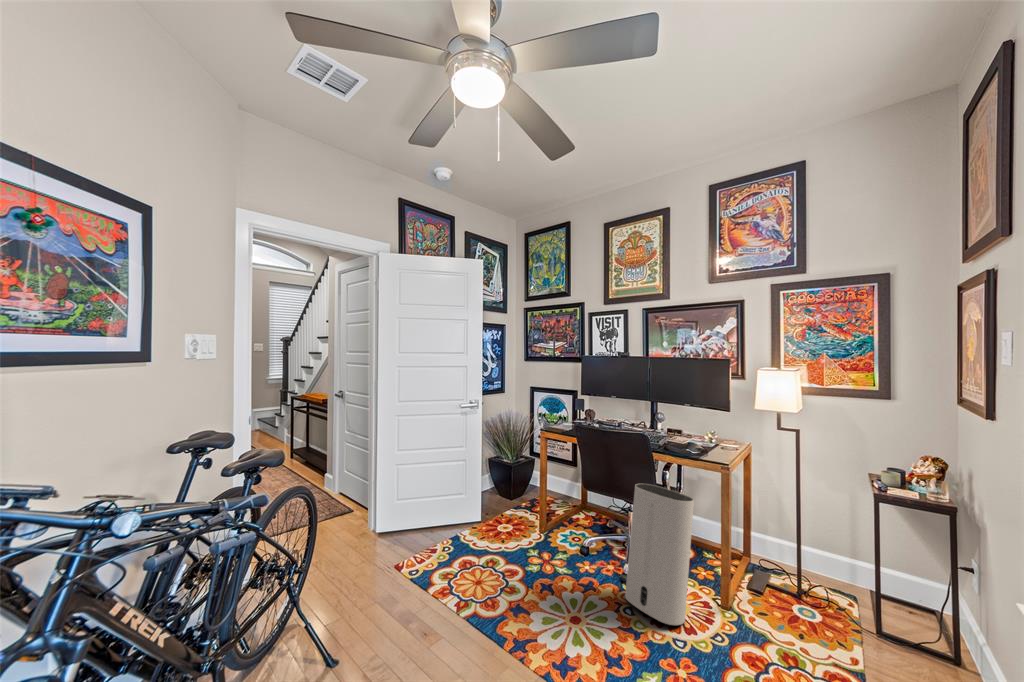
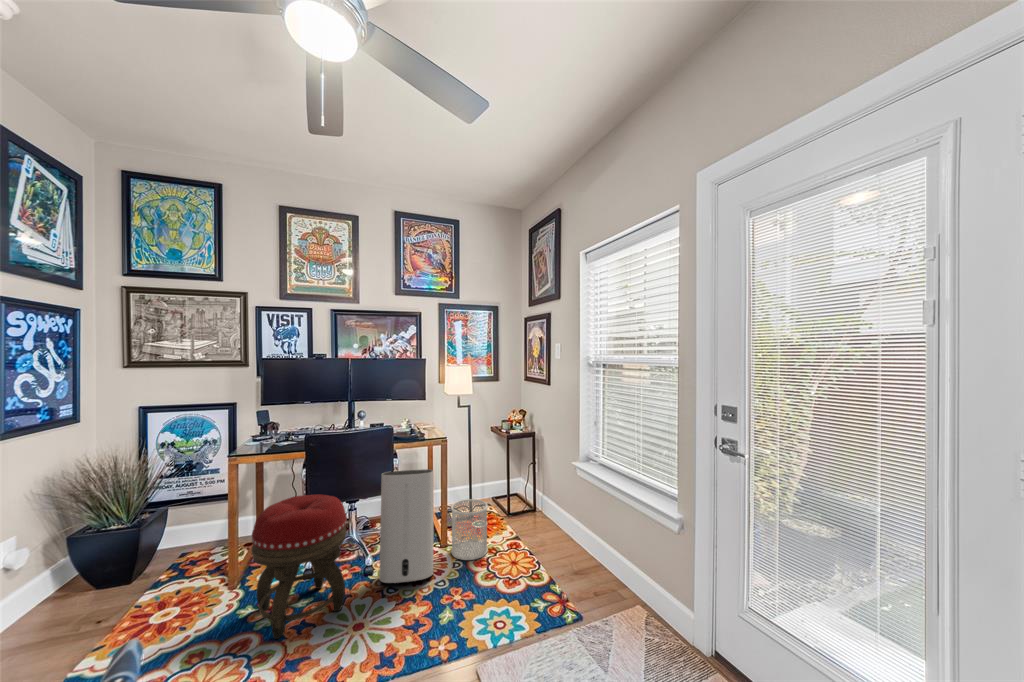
footstool: none [521,477,595,597] -> present [252,495,347,639]
wastebasket: none [726,557,787,653] -> present [451,499,488,560]

